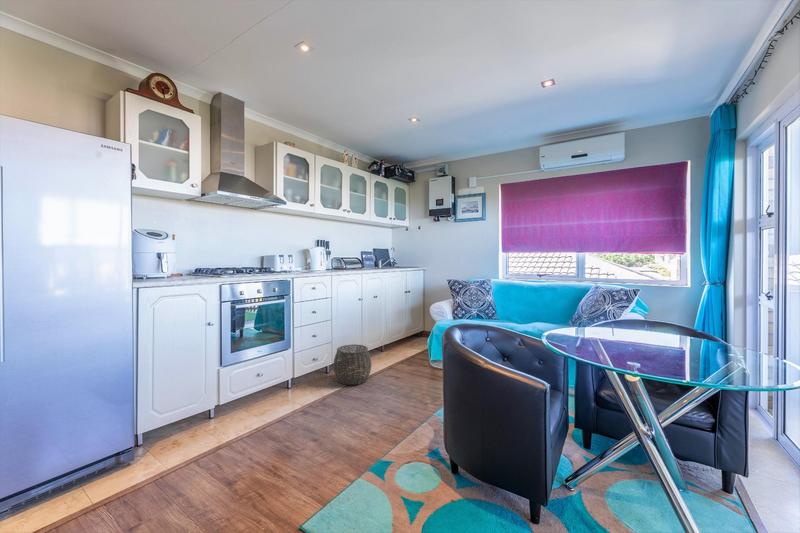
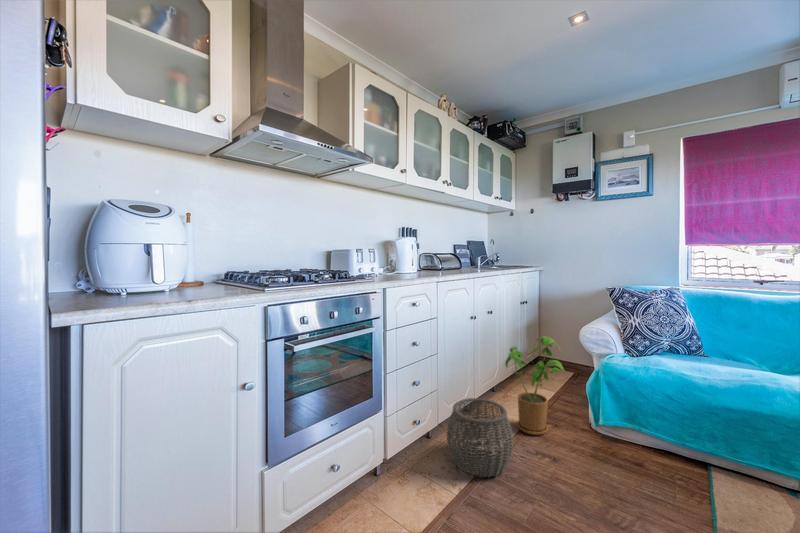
house plant: none [379,308,411,368] -> present [505,336,565,435]

